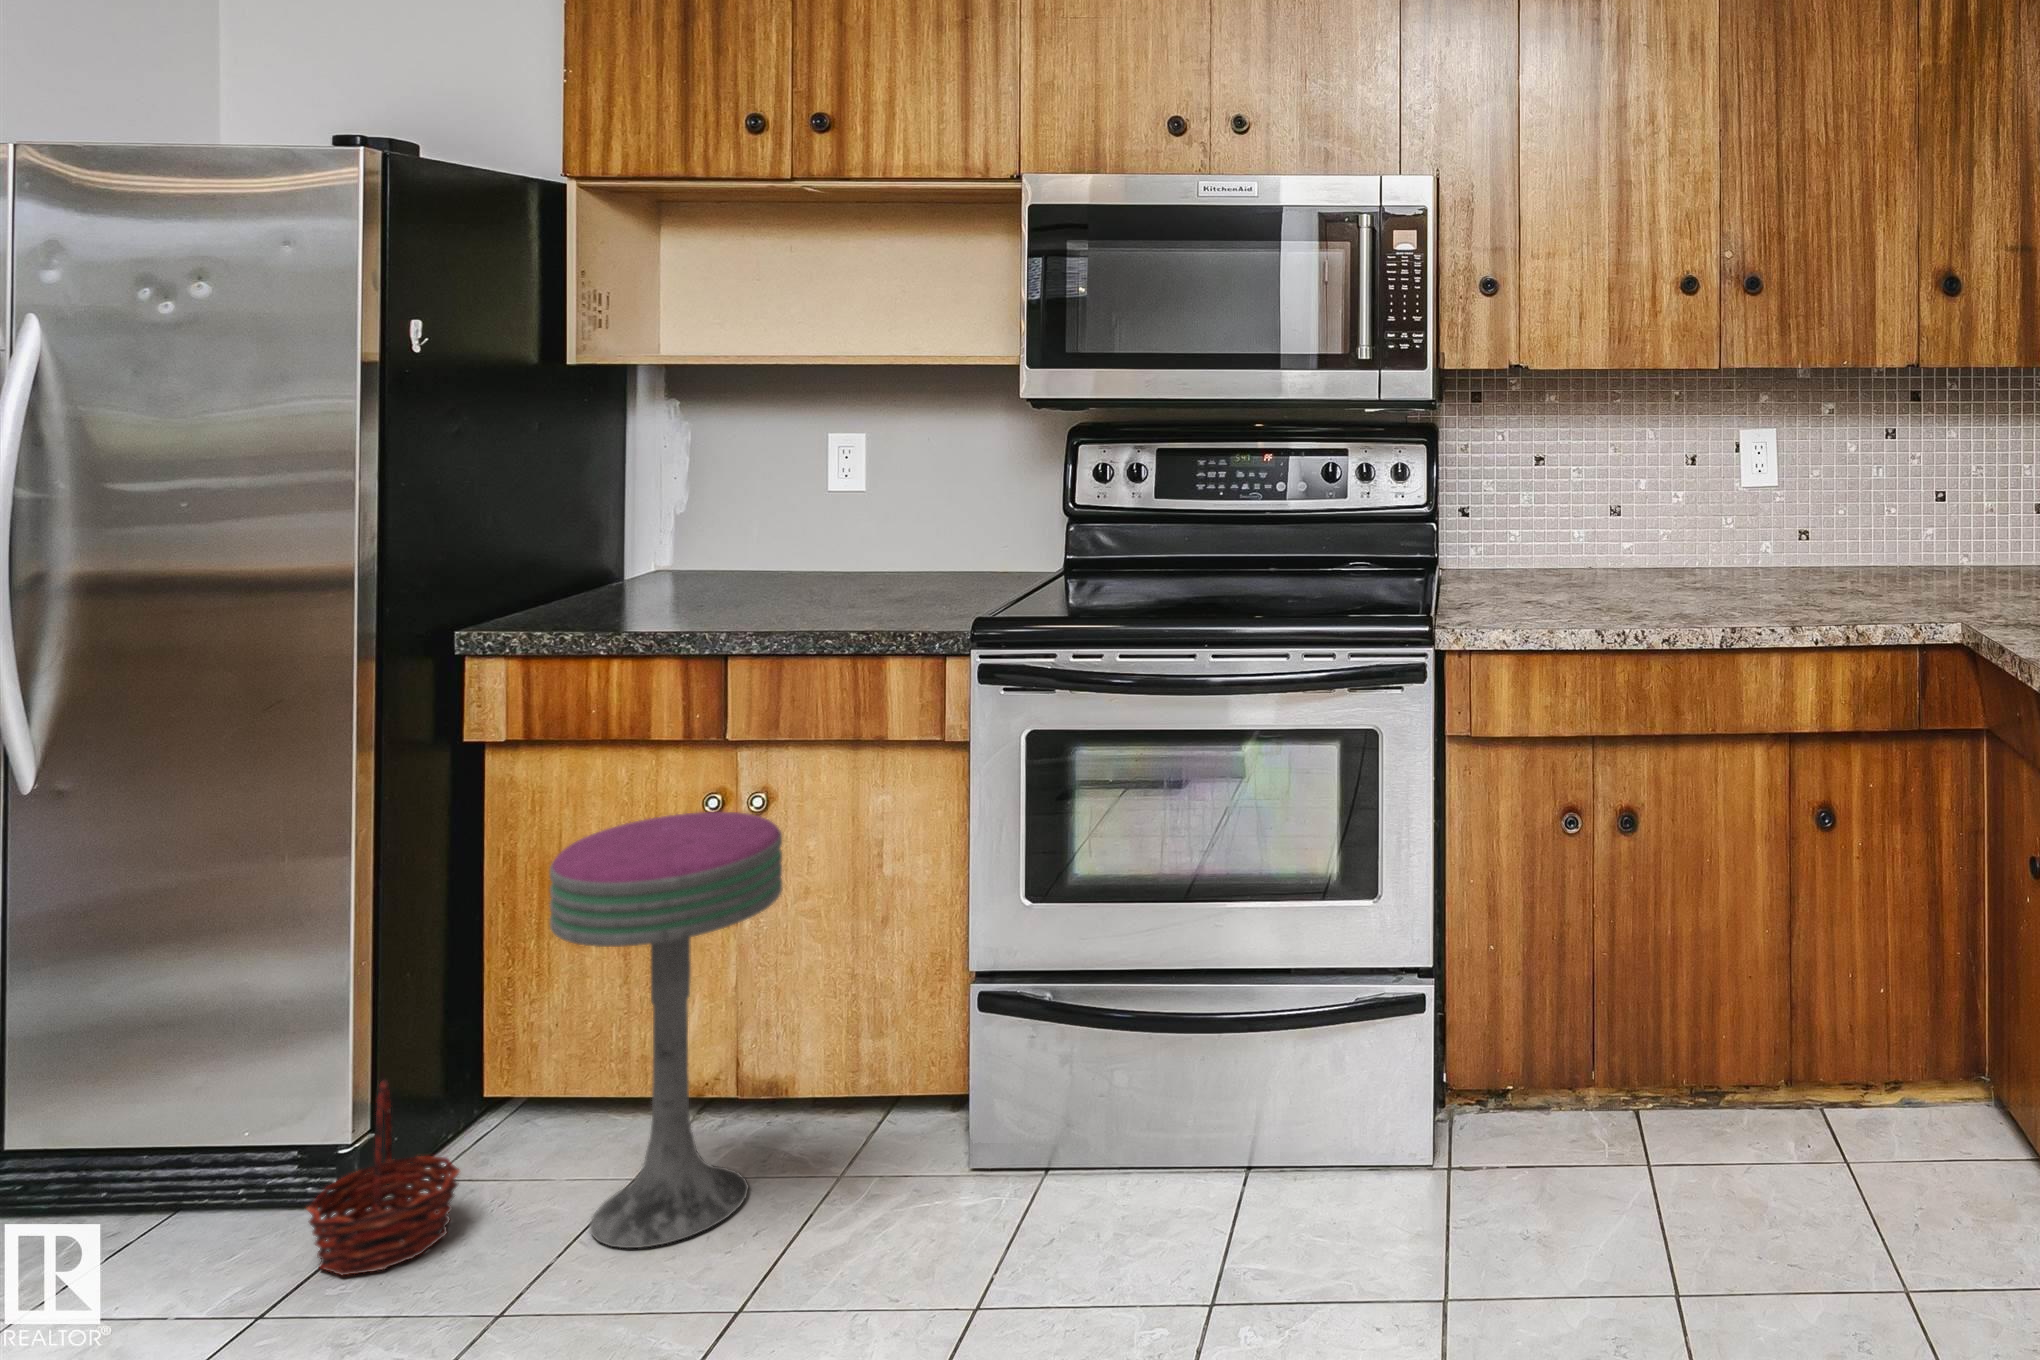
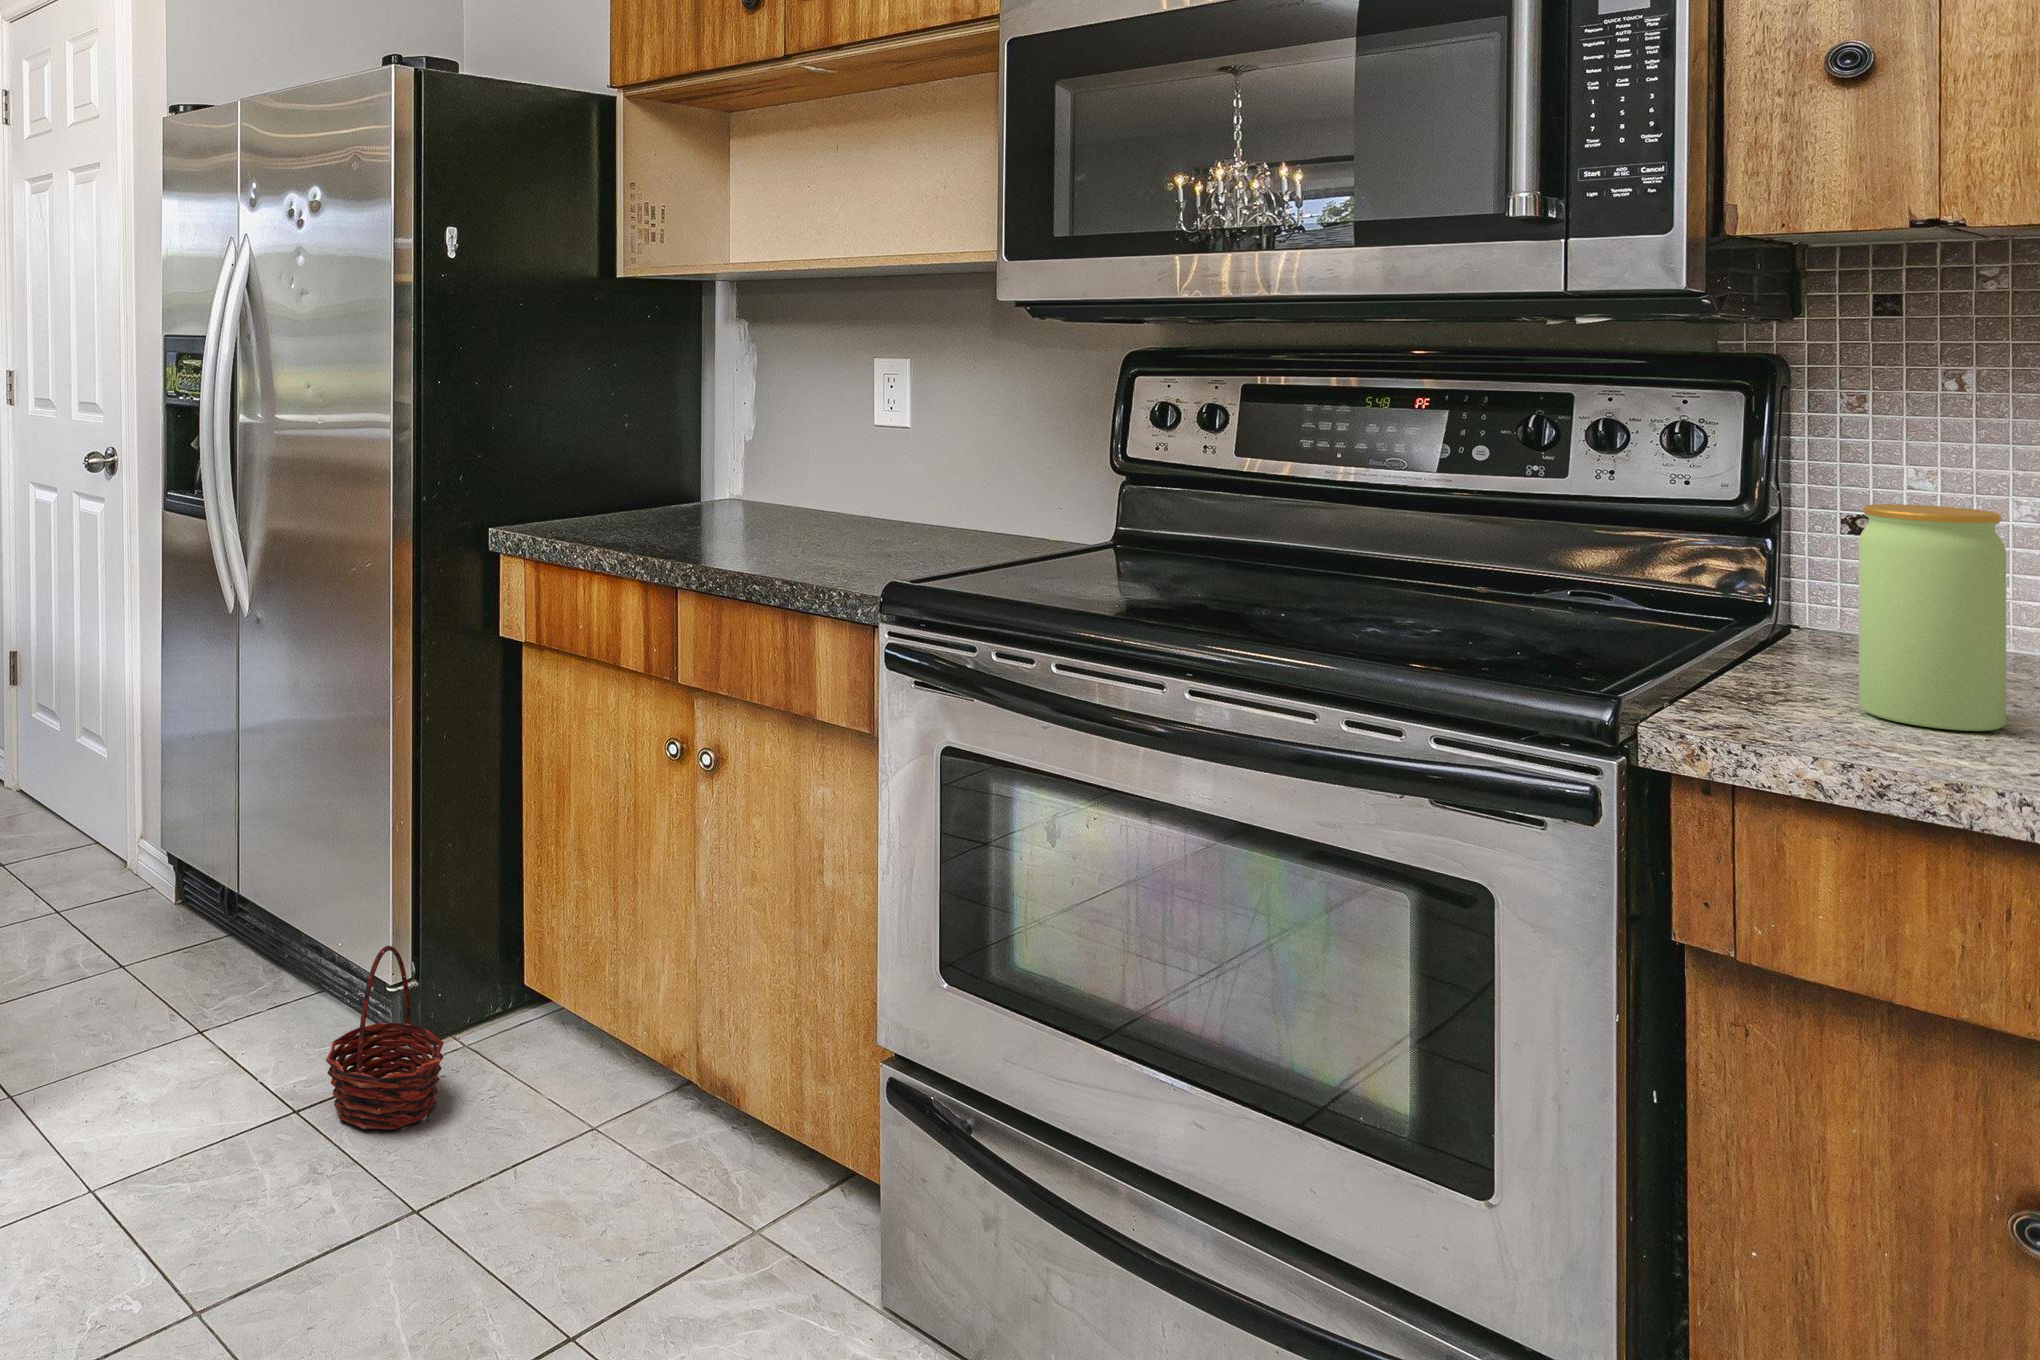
jar: none [1502,502,1552,606] -> present [1859,504,2006,731]
bar stool: present [550,812,782,1248] -> none [471,754,696,1239]

